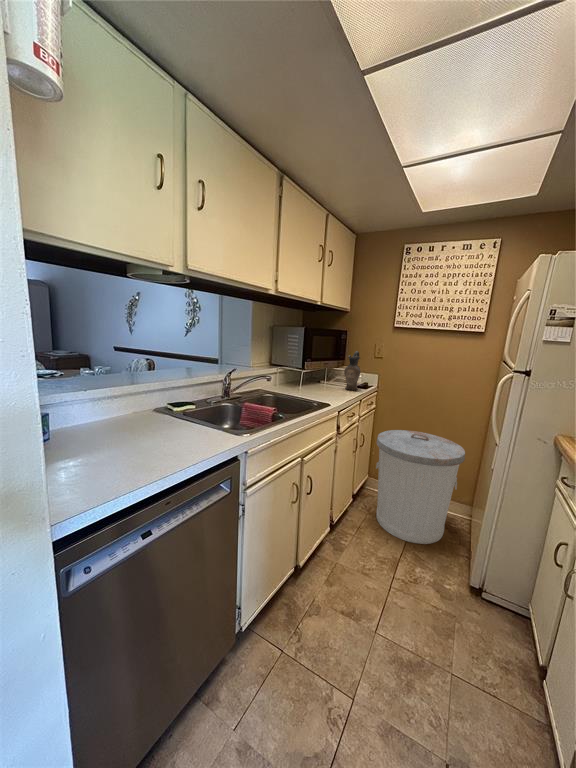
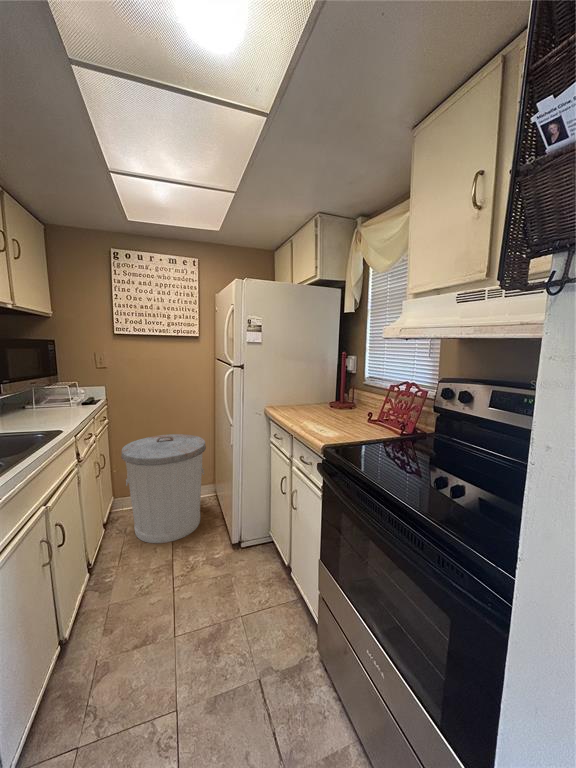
ceramic pitcher: present [344,351,360,390] -> none [64,363,86,409]

